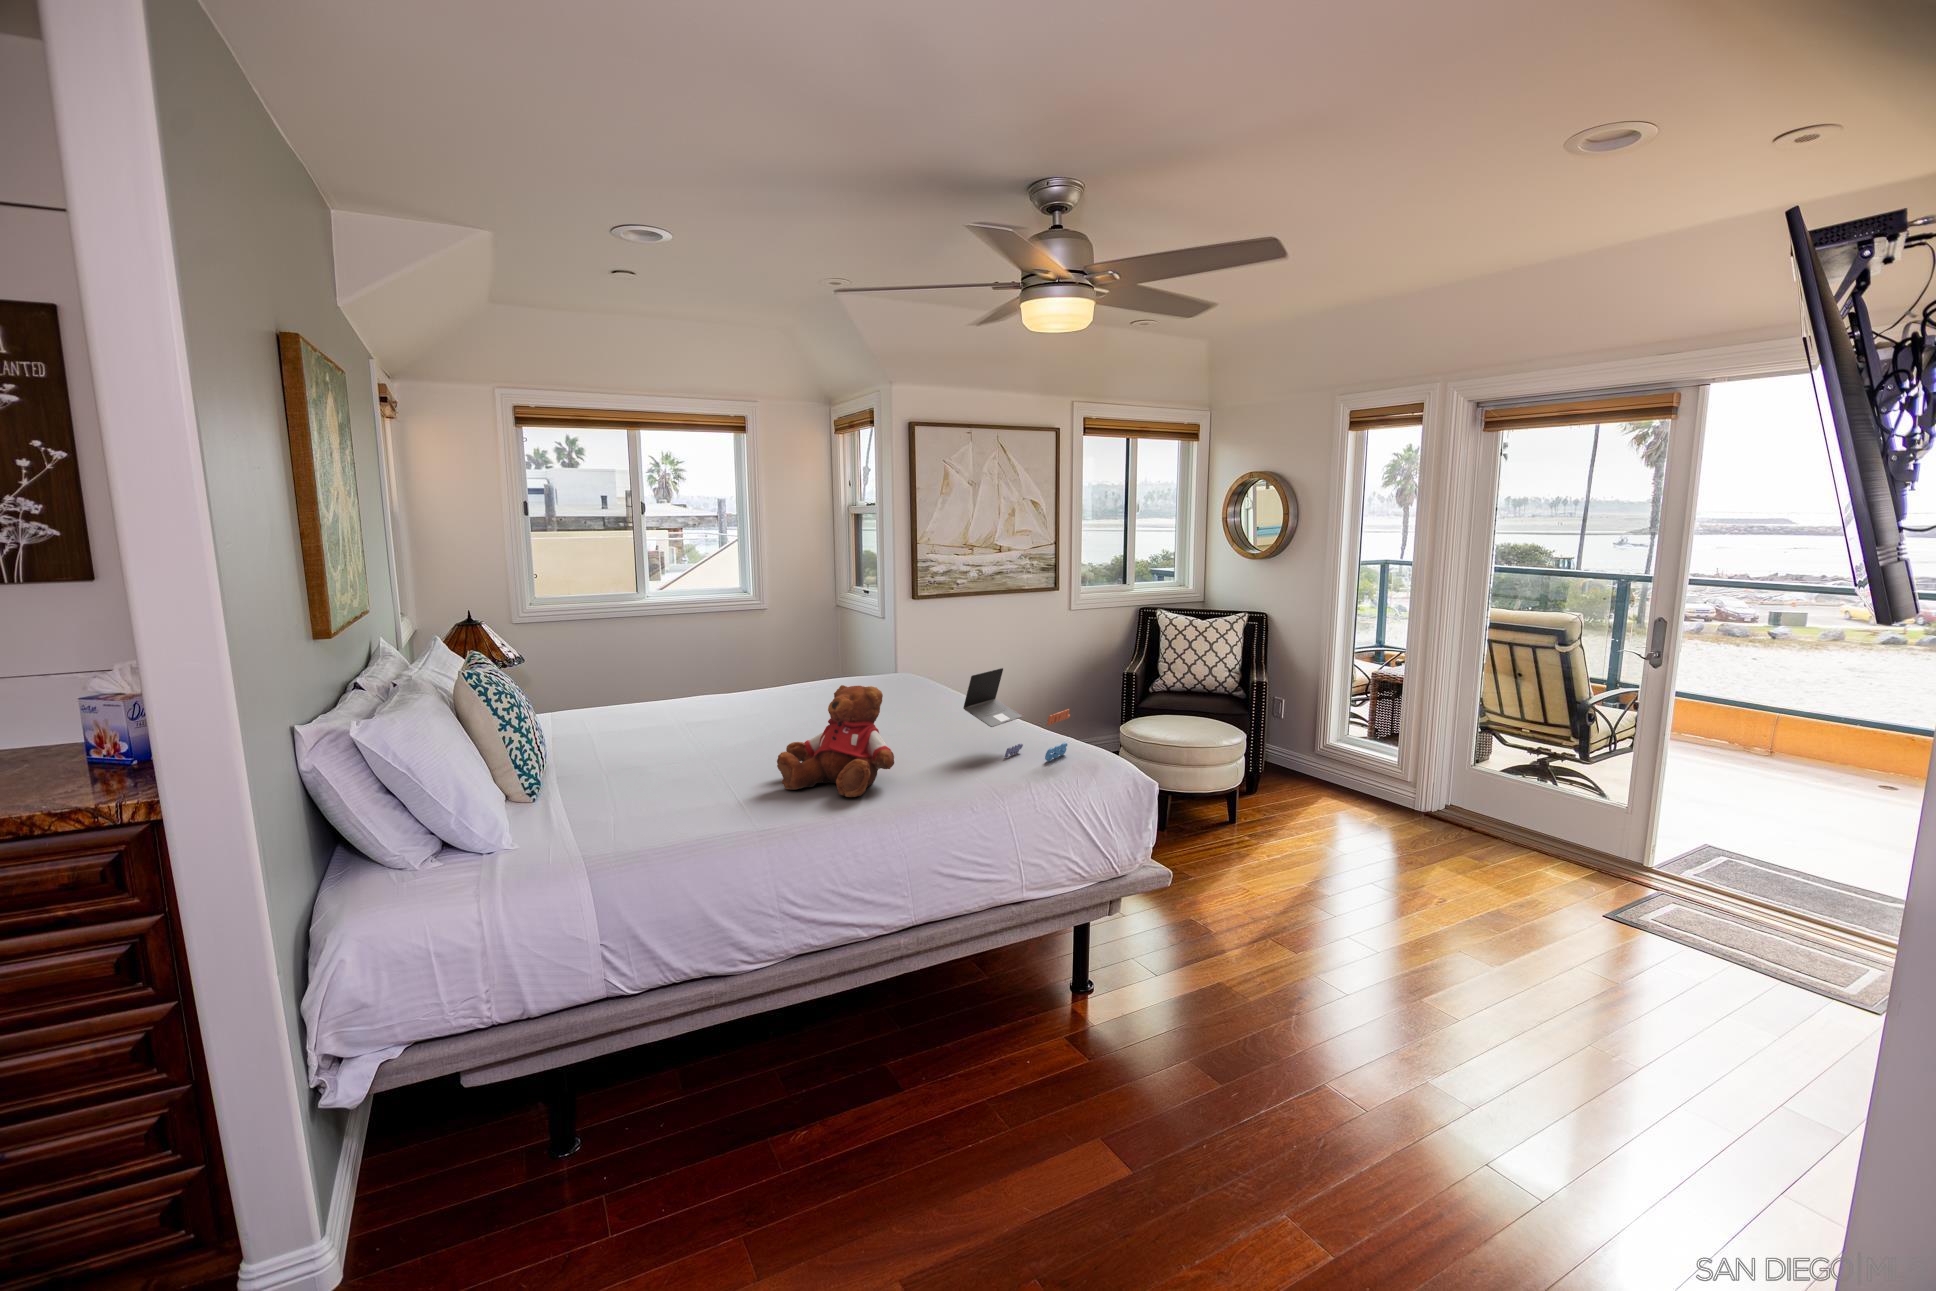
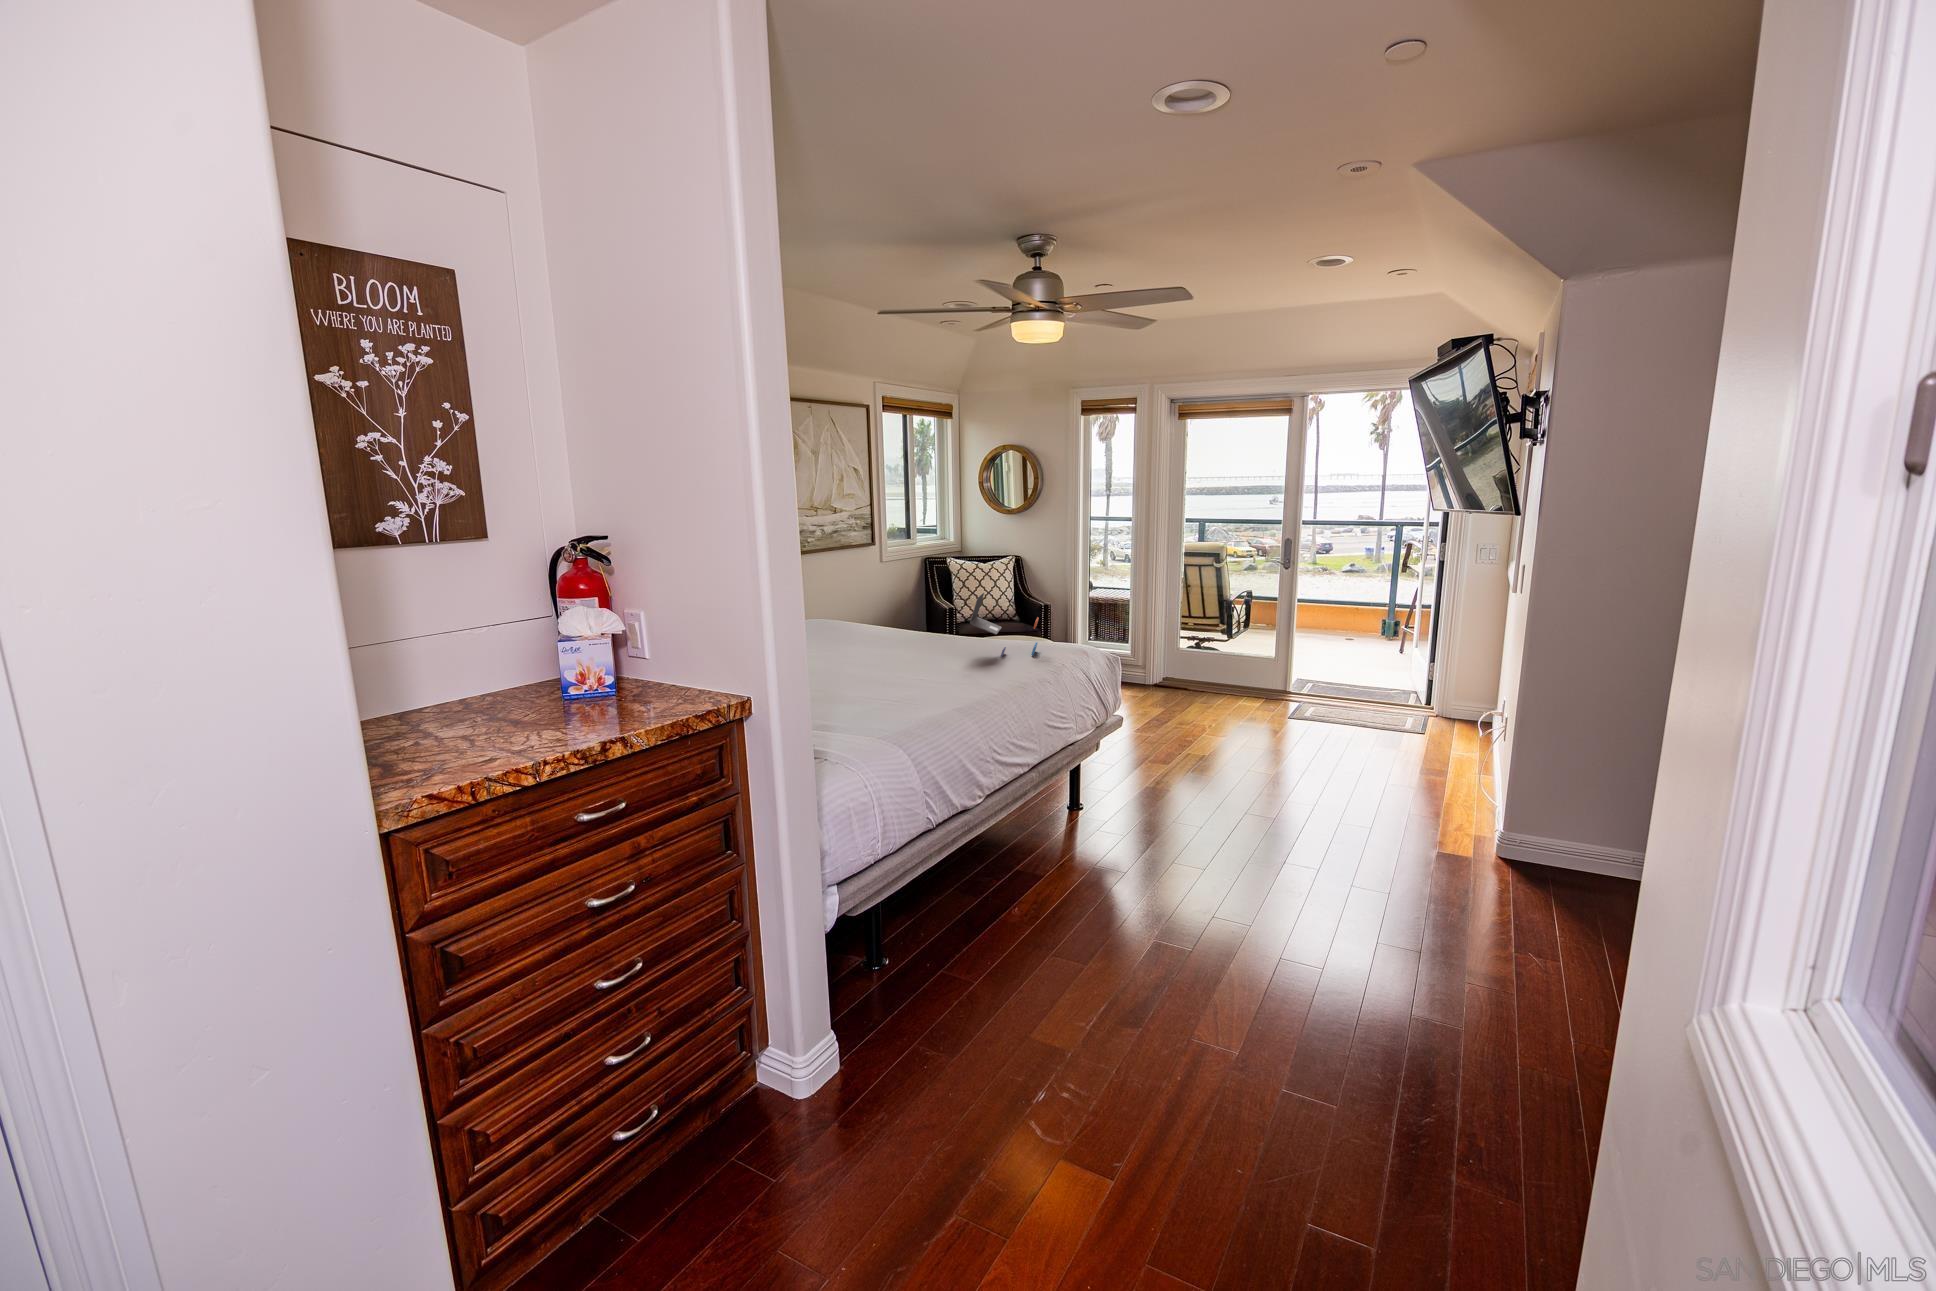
teddy bear: present [777,685,894,797] -> none [870,609,965,691]

